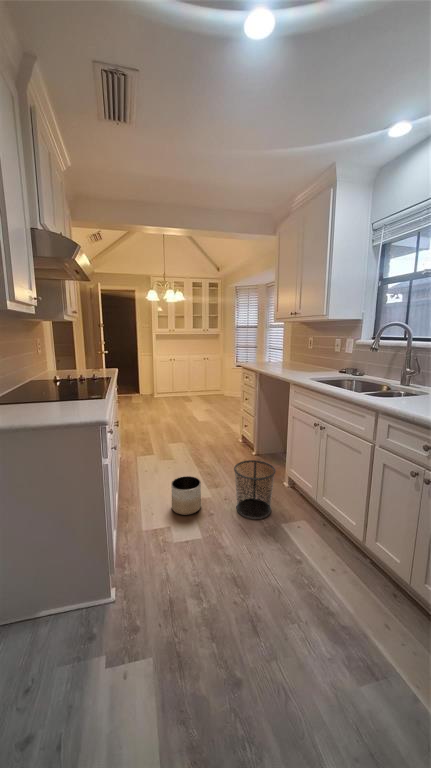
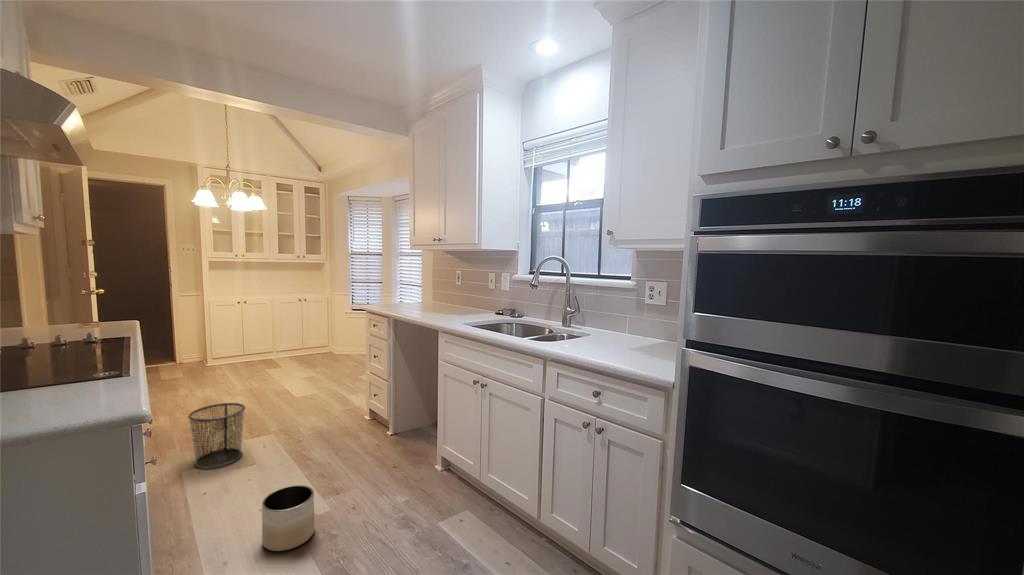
waste bin: present [234,460,276,519] -> present [188,403,245,469]

